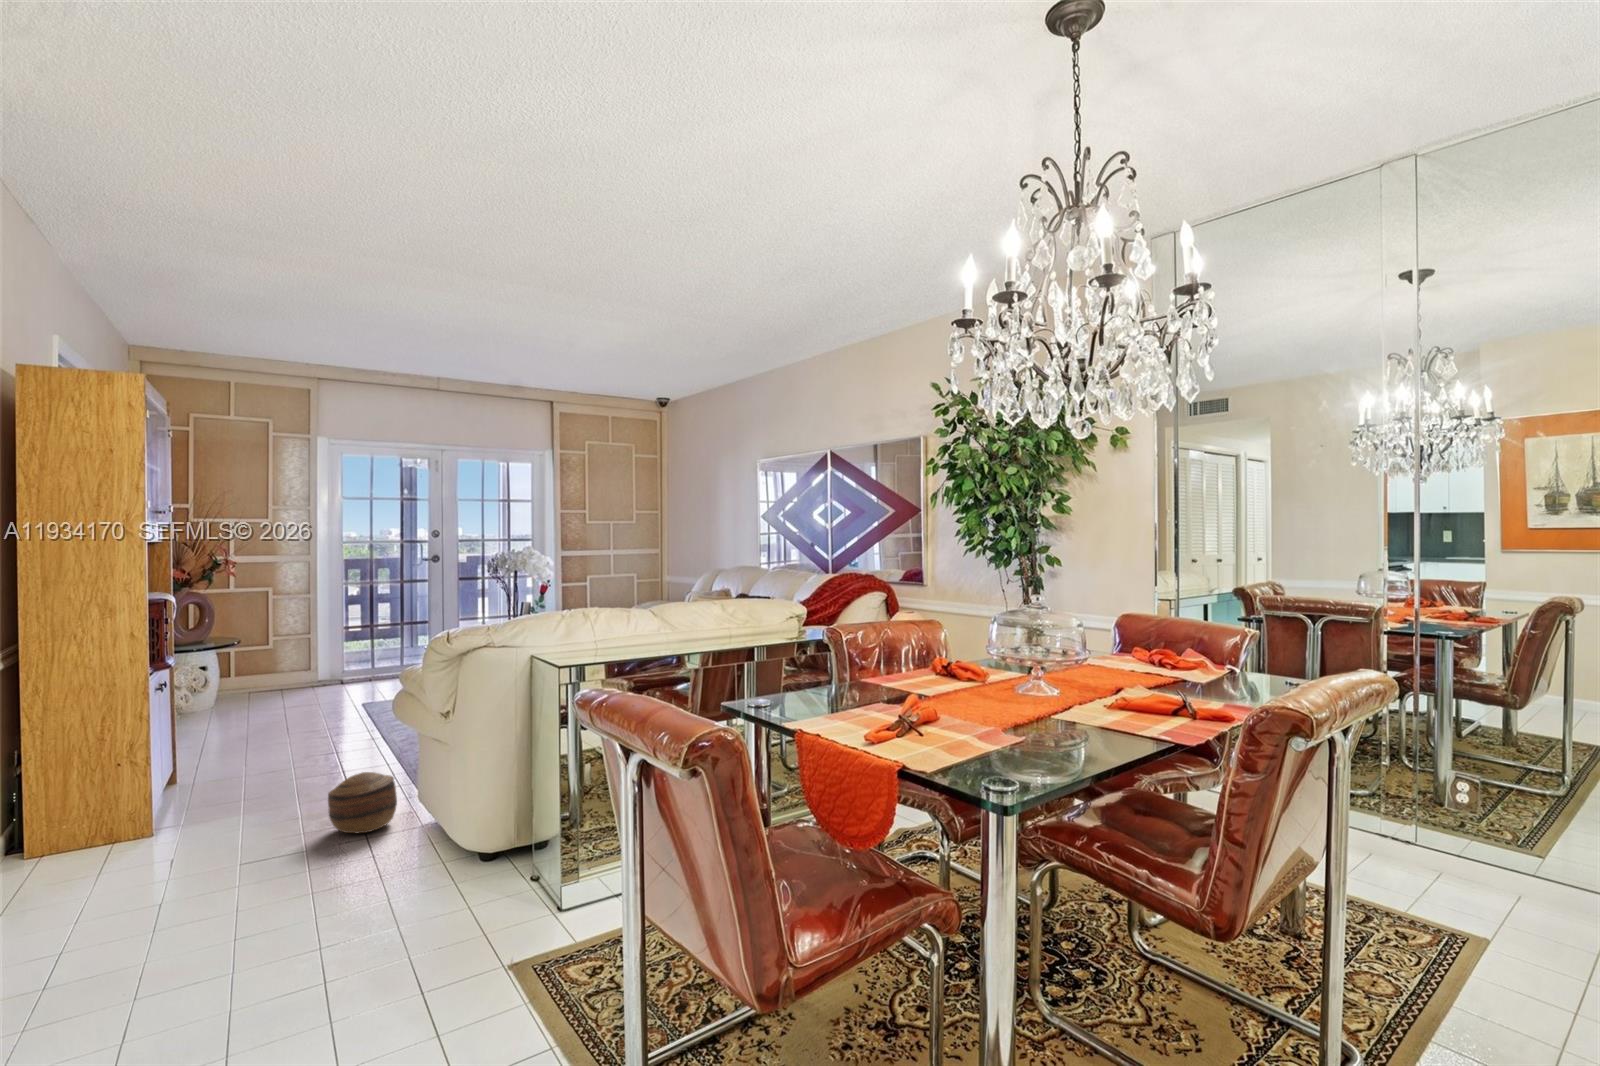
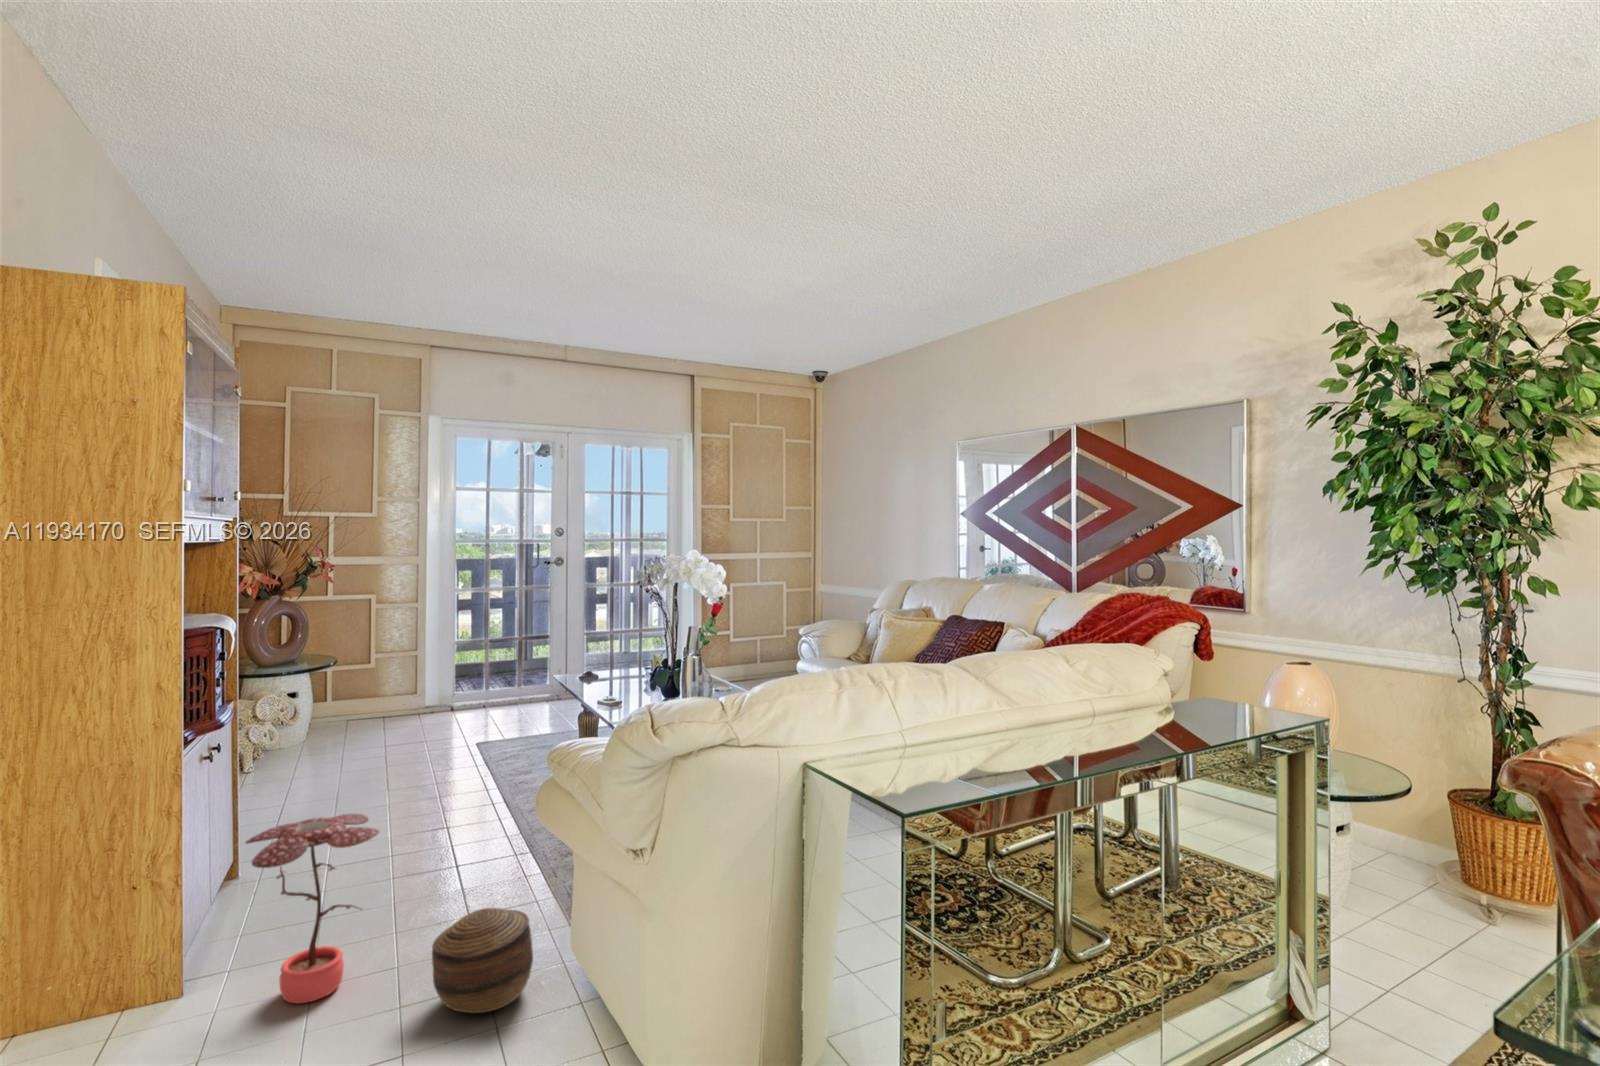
potted plant: none [196,720,291,837] -> present [246,813,379,1003]

